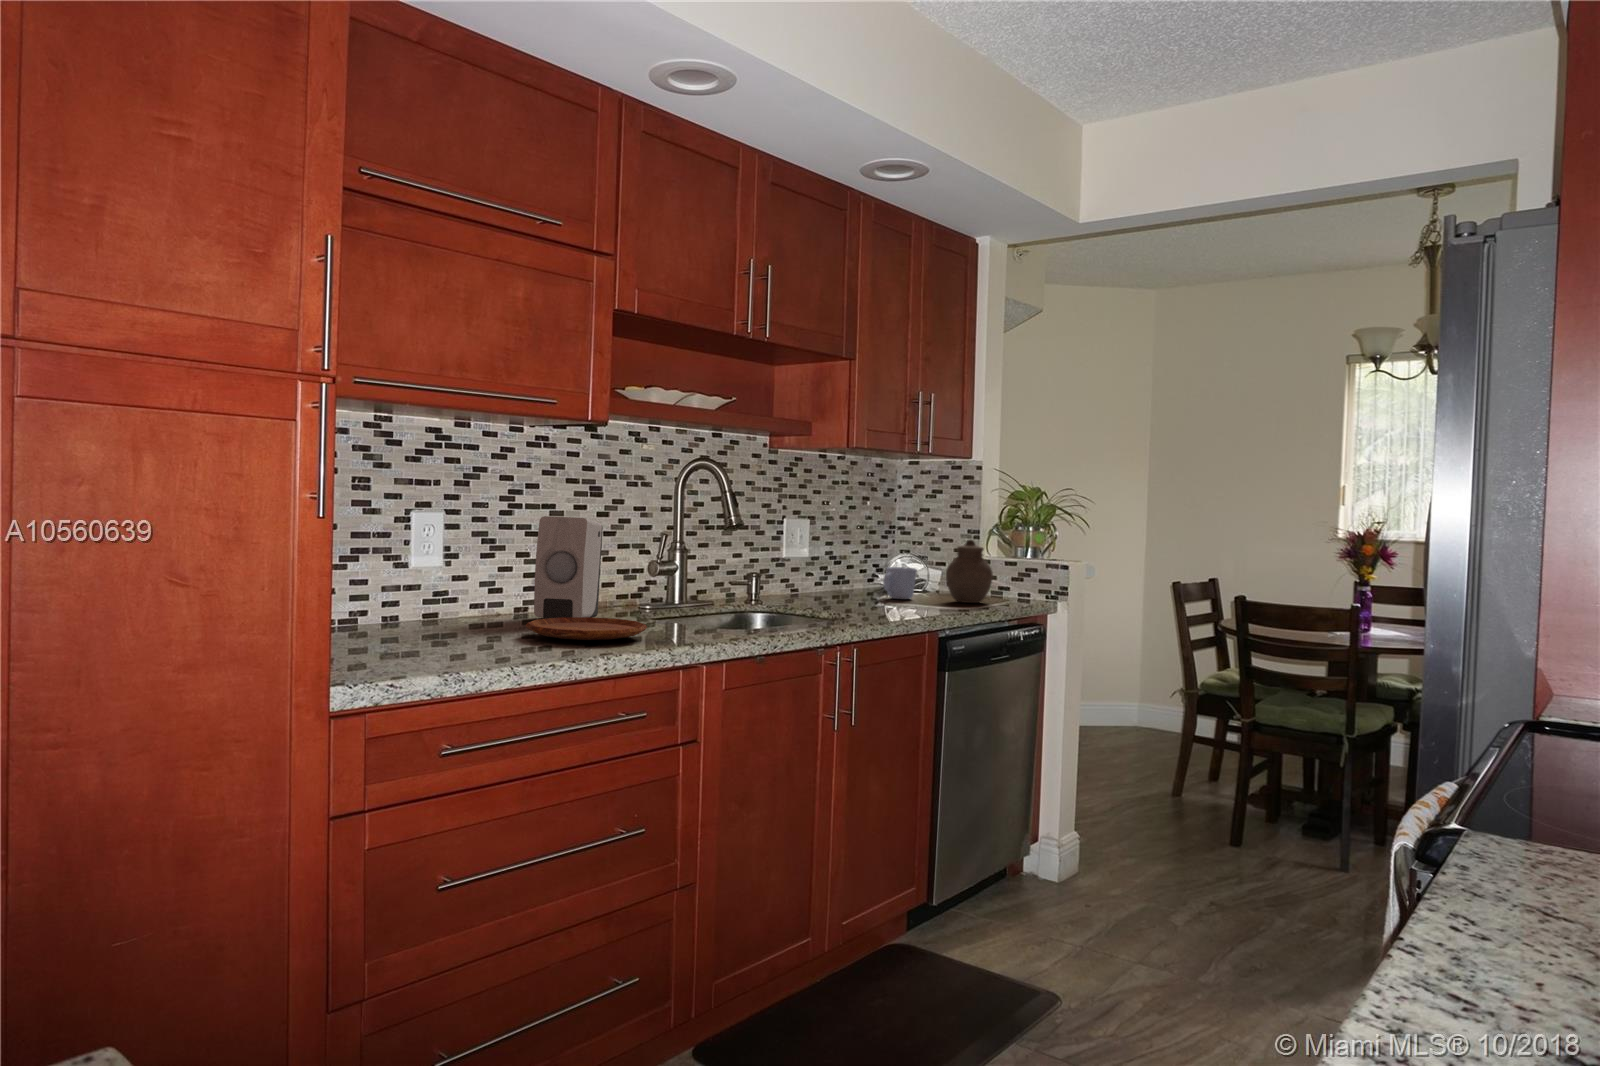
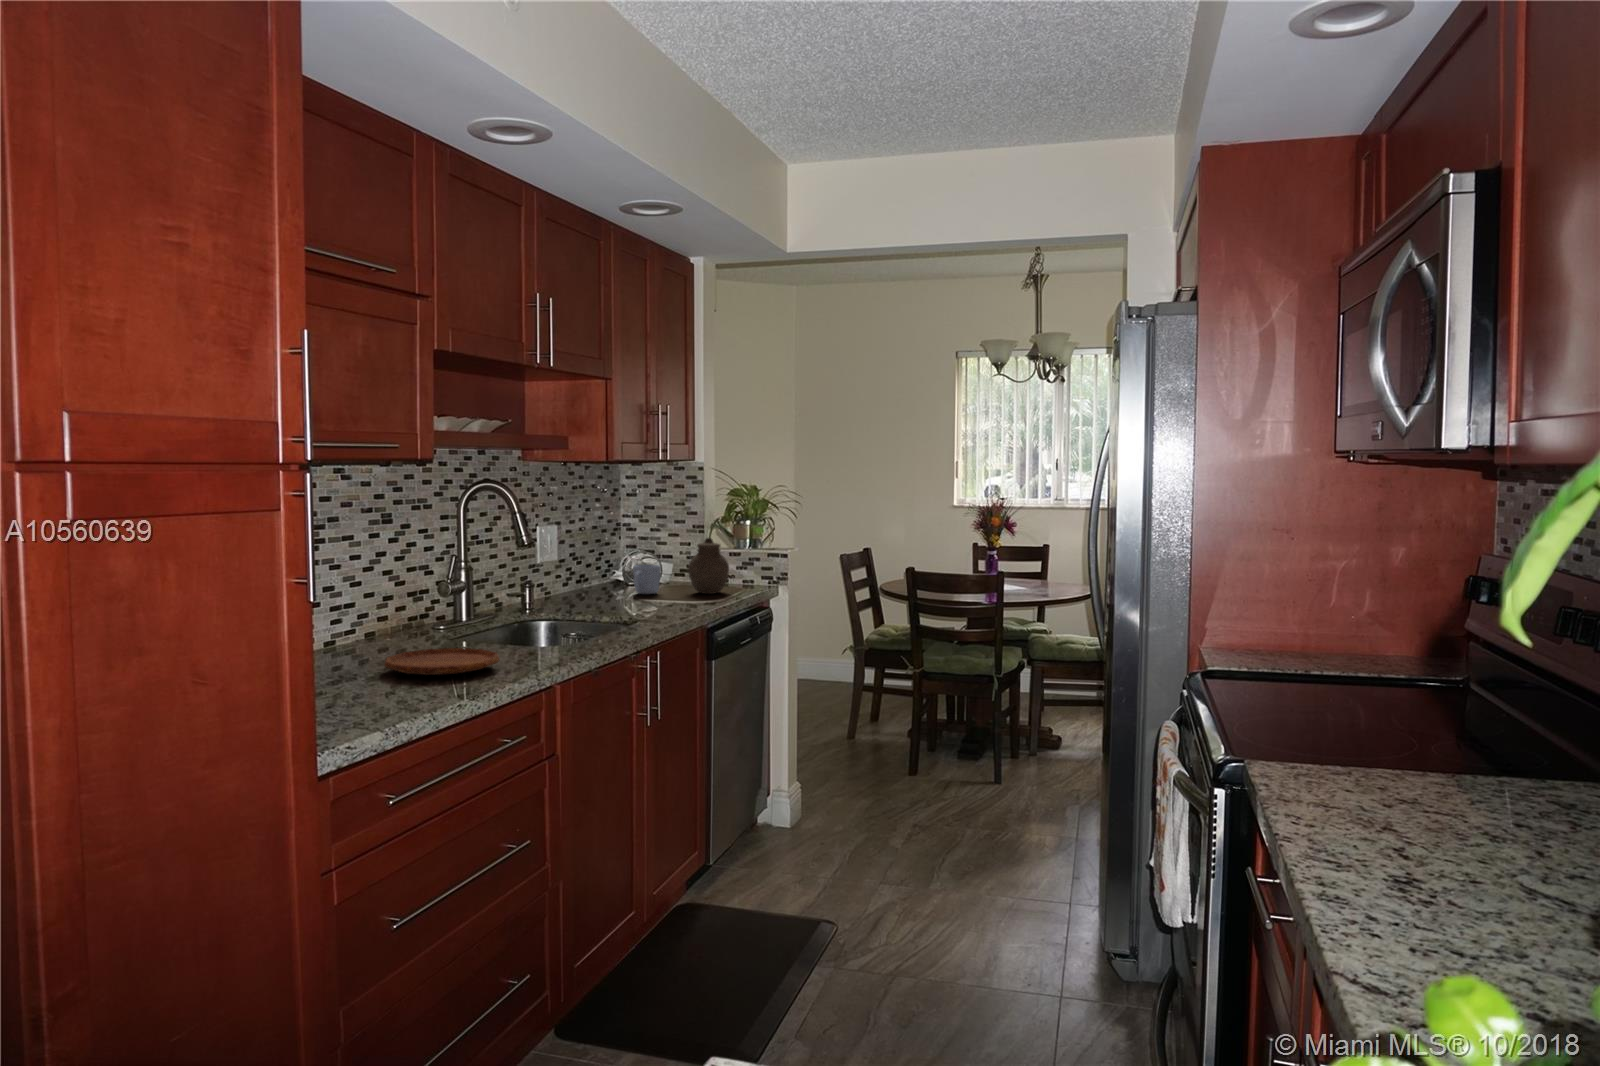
soap dispenser: present [534,516,603,619] -> none [360,552,413,656]

